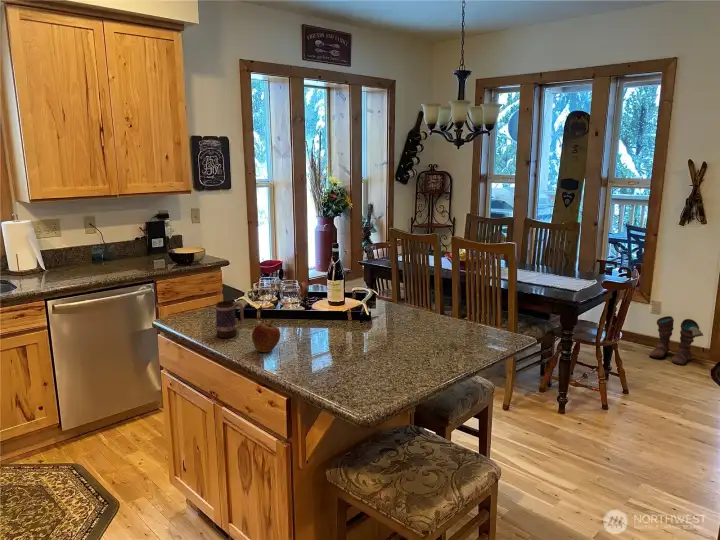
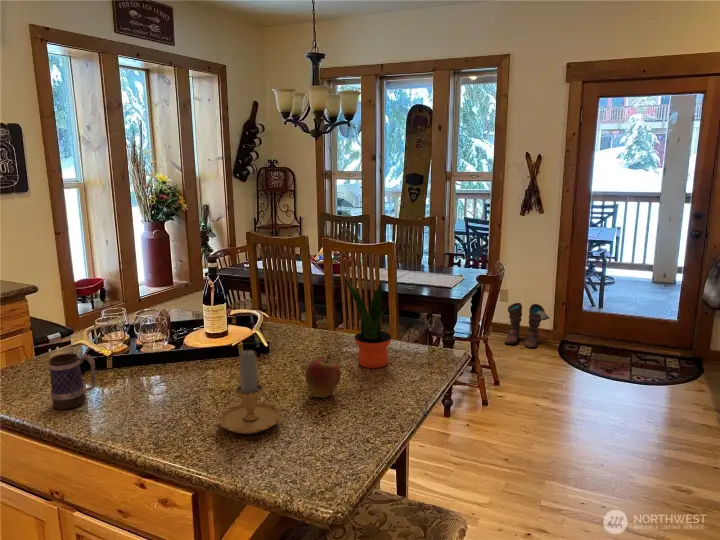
potted plant: none [430,263,465,340] -> present [345,276,391,368]
candle: none [312,306,360,368] -> present [218,349,291,434]
apple: present [252,320,280,352] -> present [305,354,341,397]

